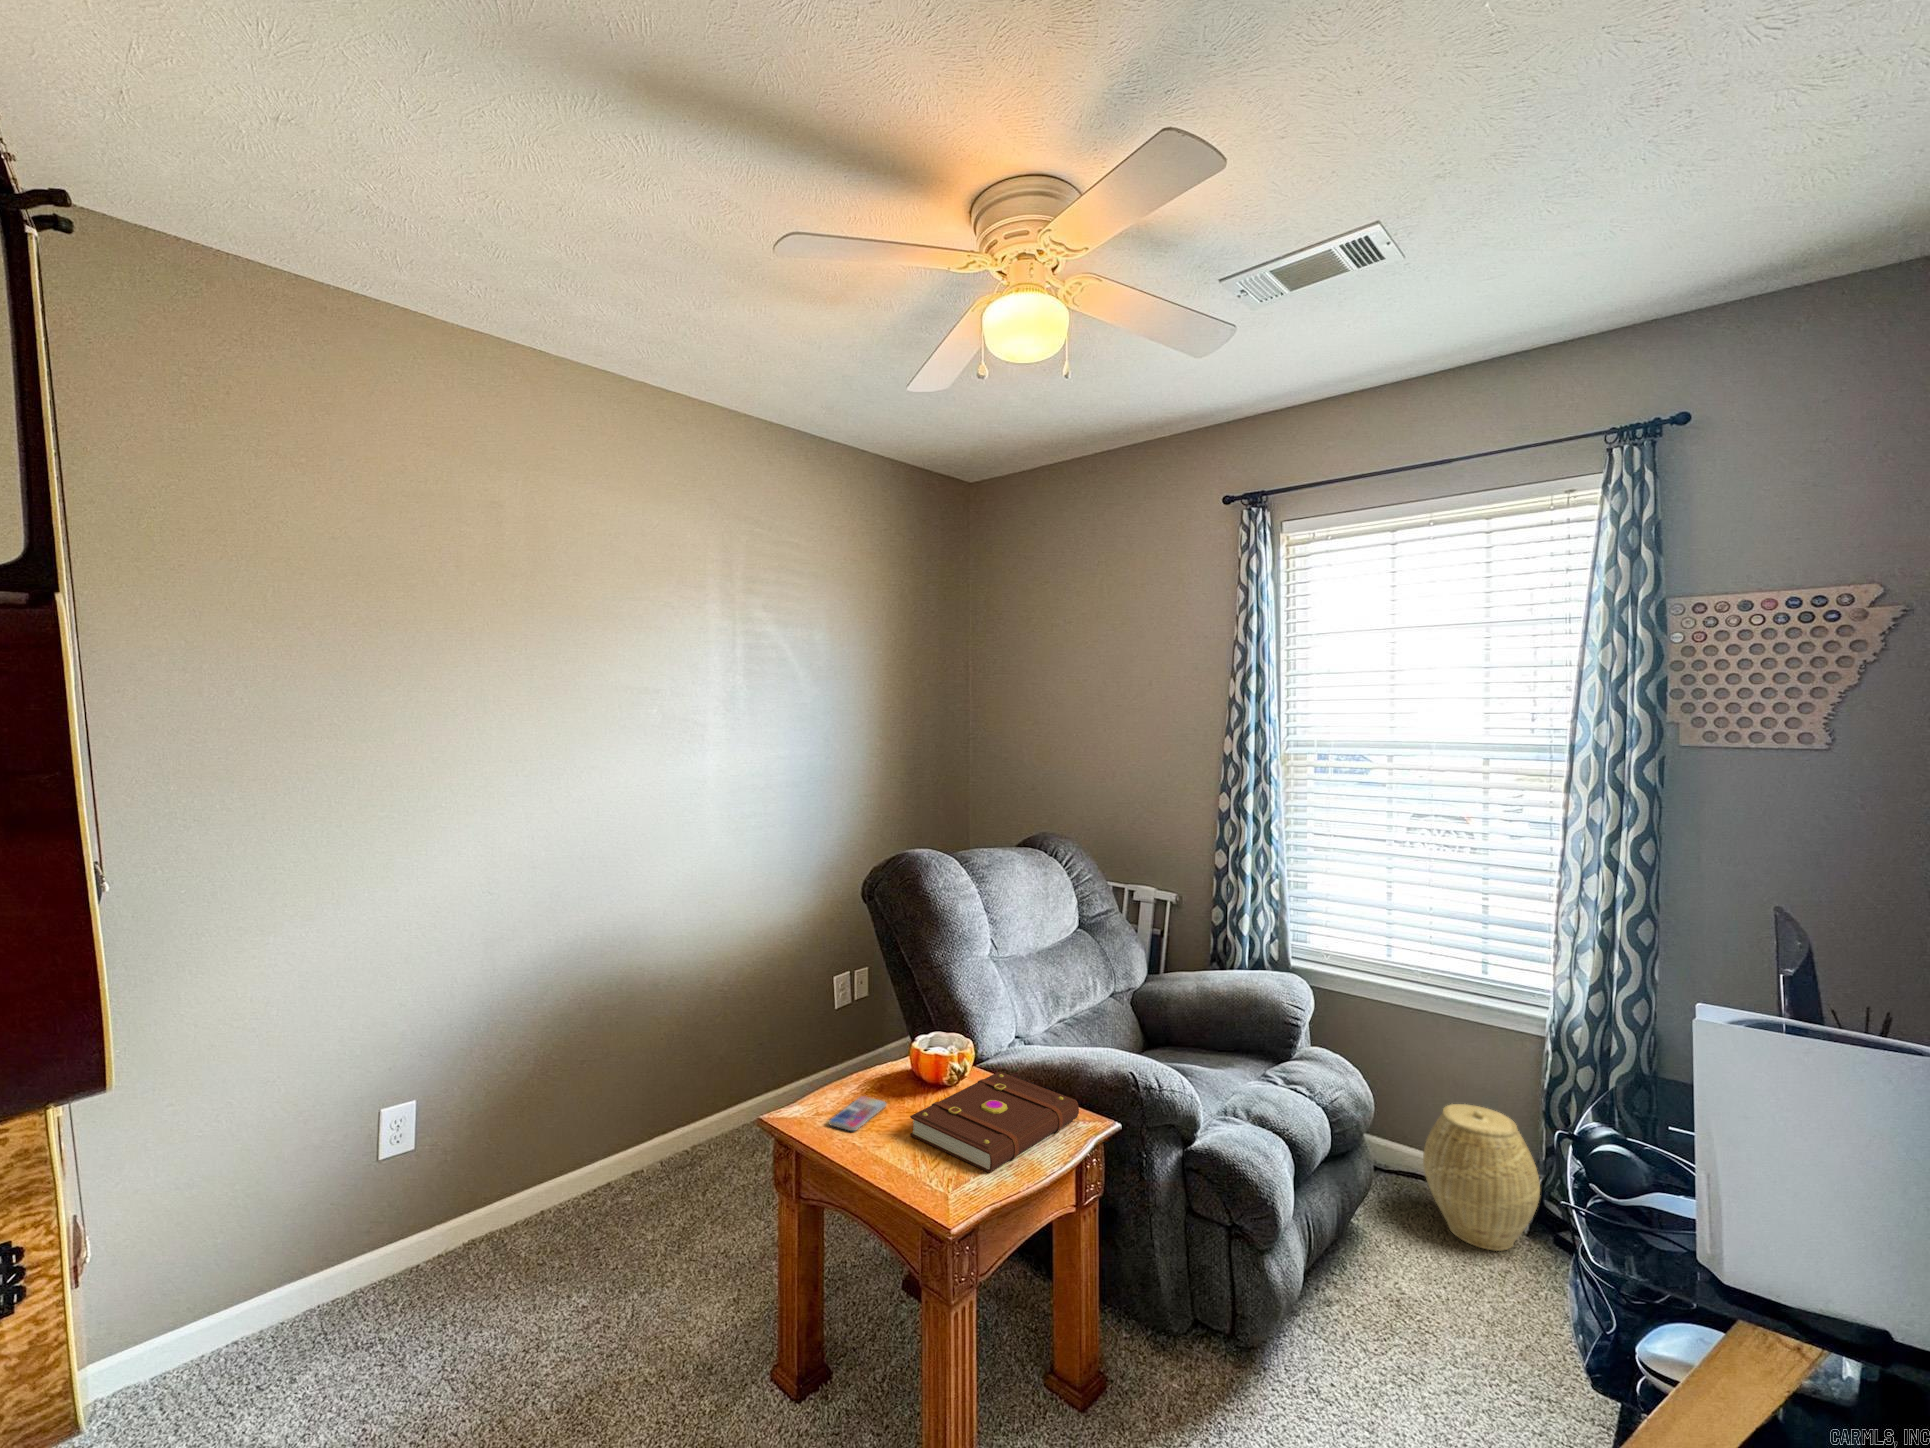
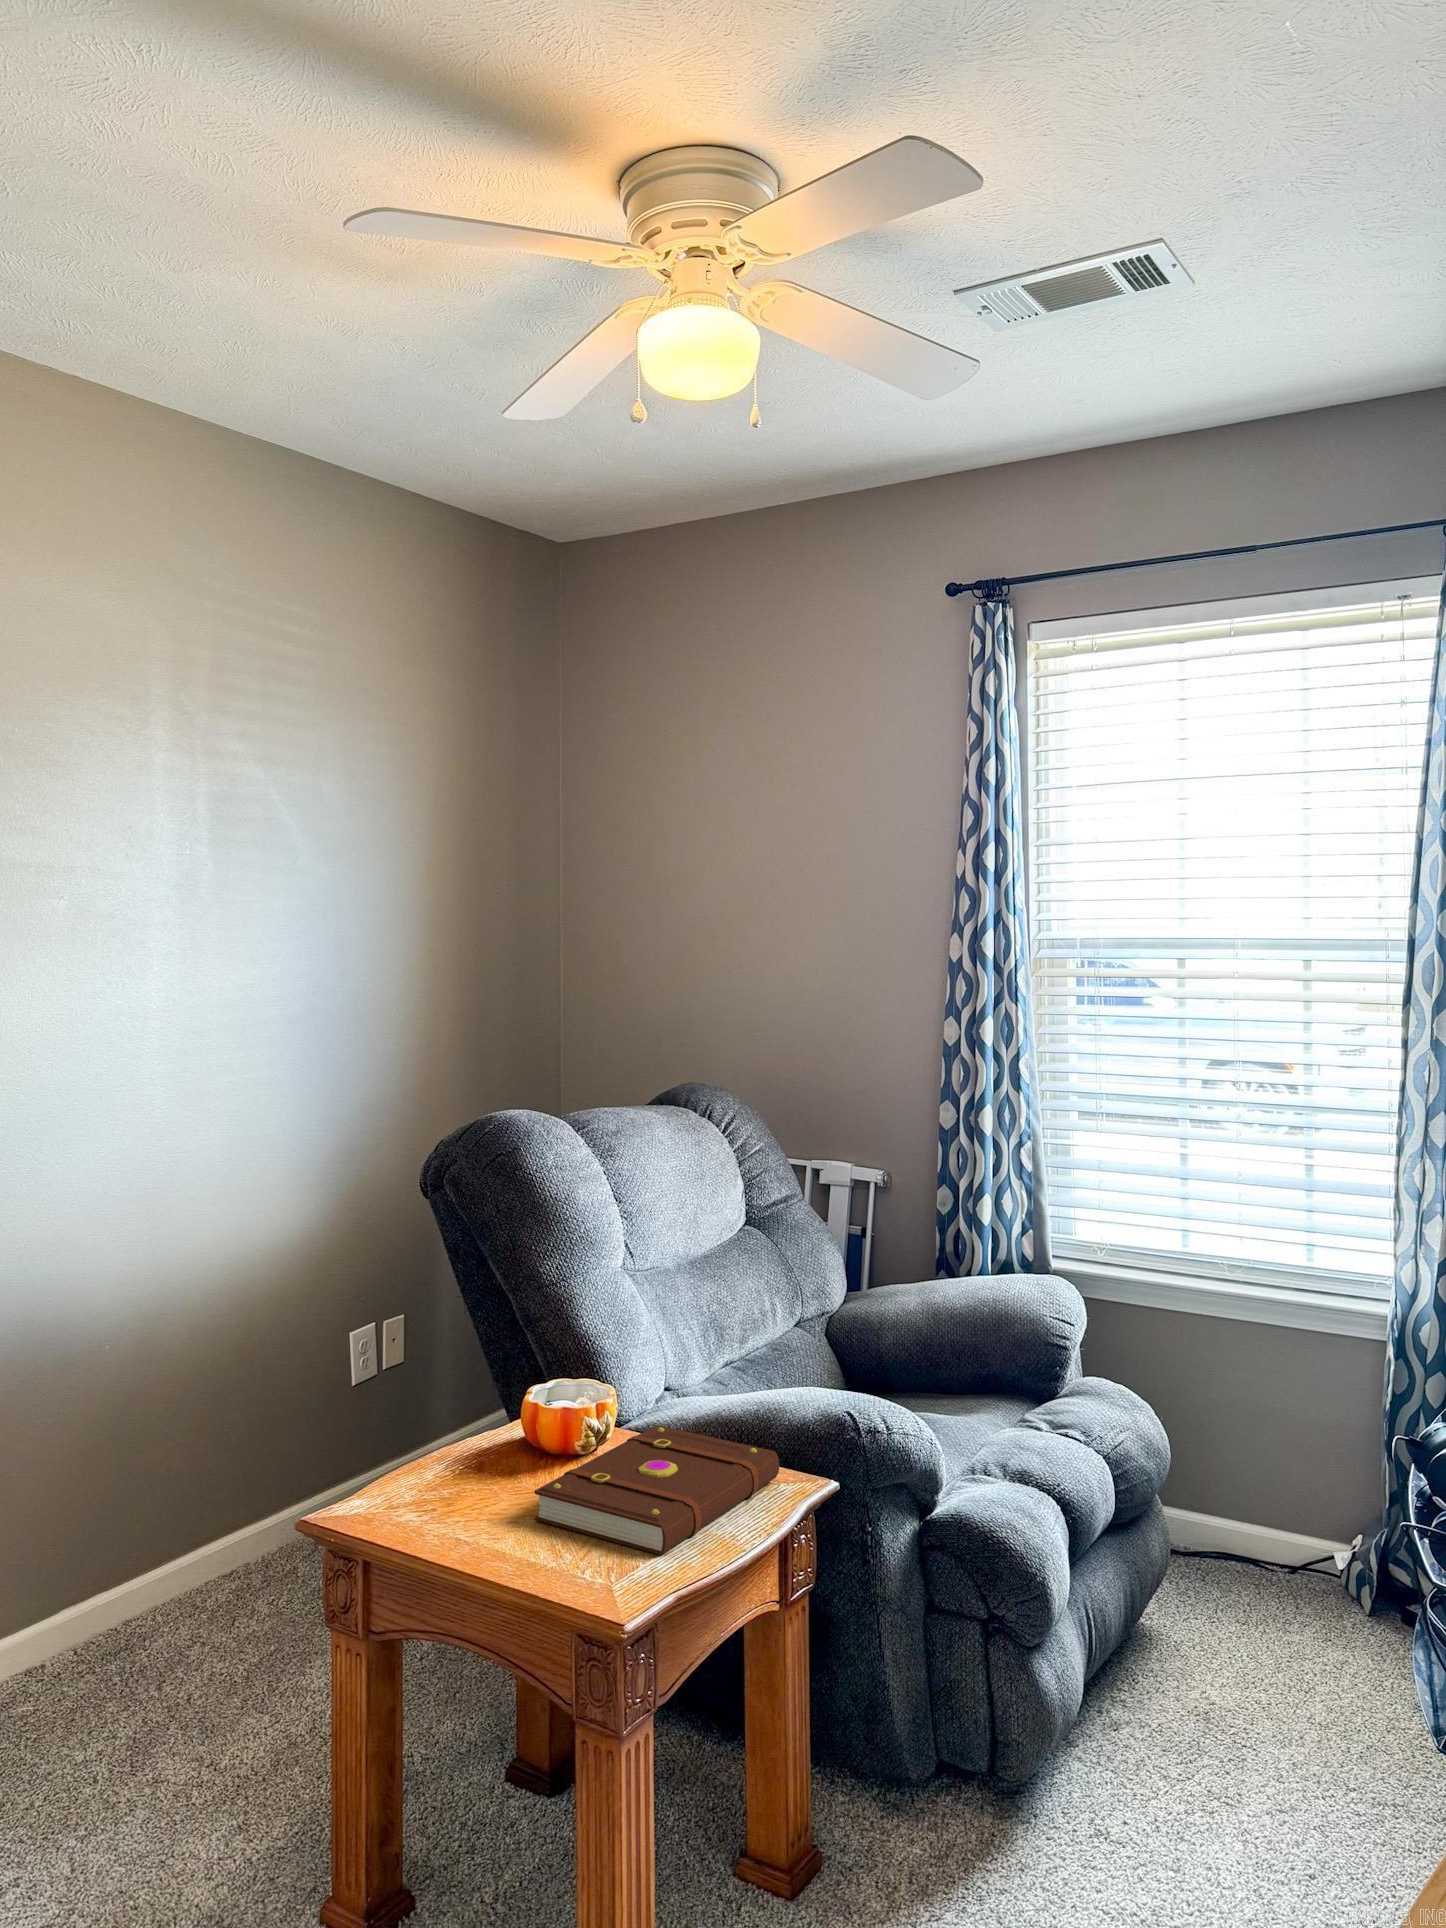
smartphone: present [828,1096,886,1131] -> none [405,1476,491,1522]
woven basket: present [1423,1104,1540,1251] -> none [1229,1440,1378,1634]

